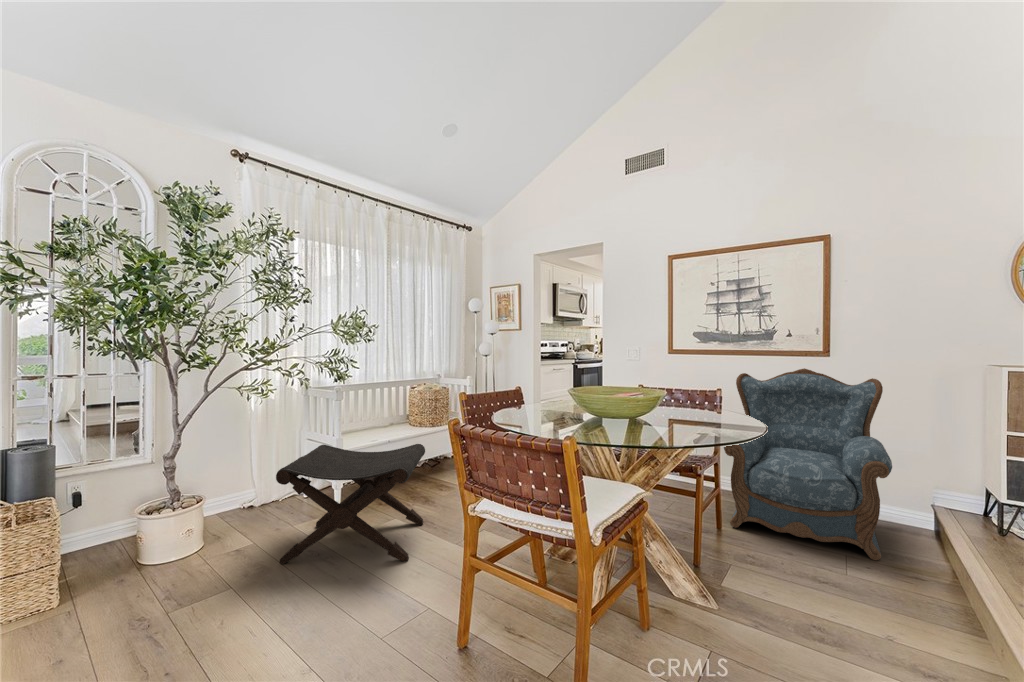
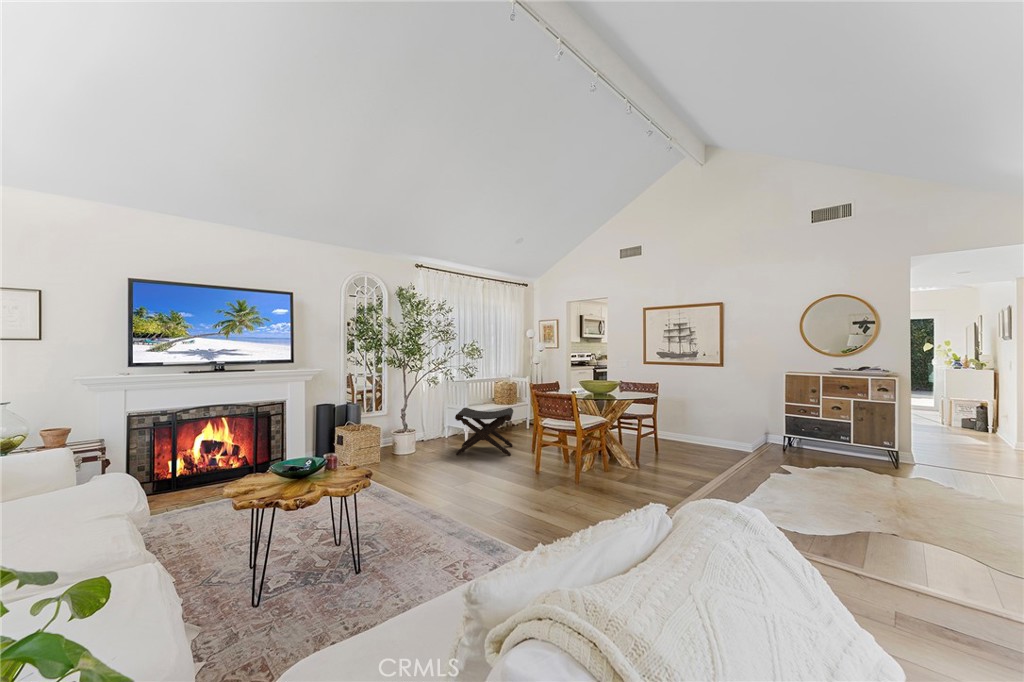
armchair: present [724,368,892,561] -> none [660,373,741,460]

